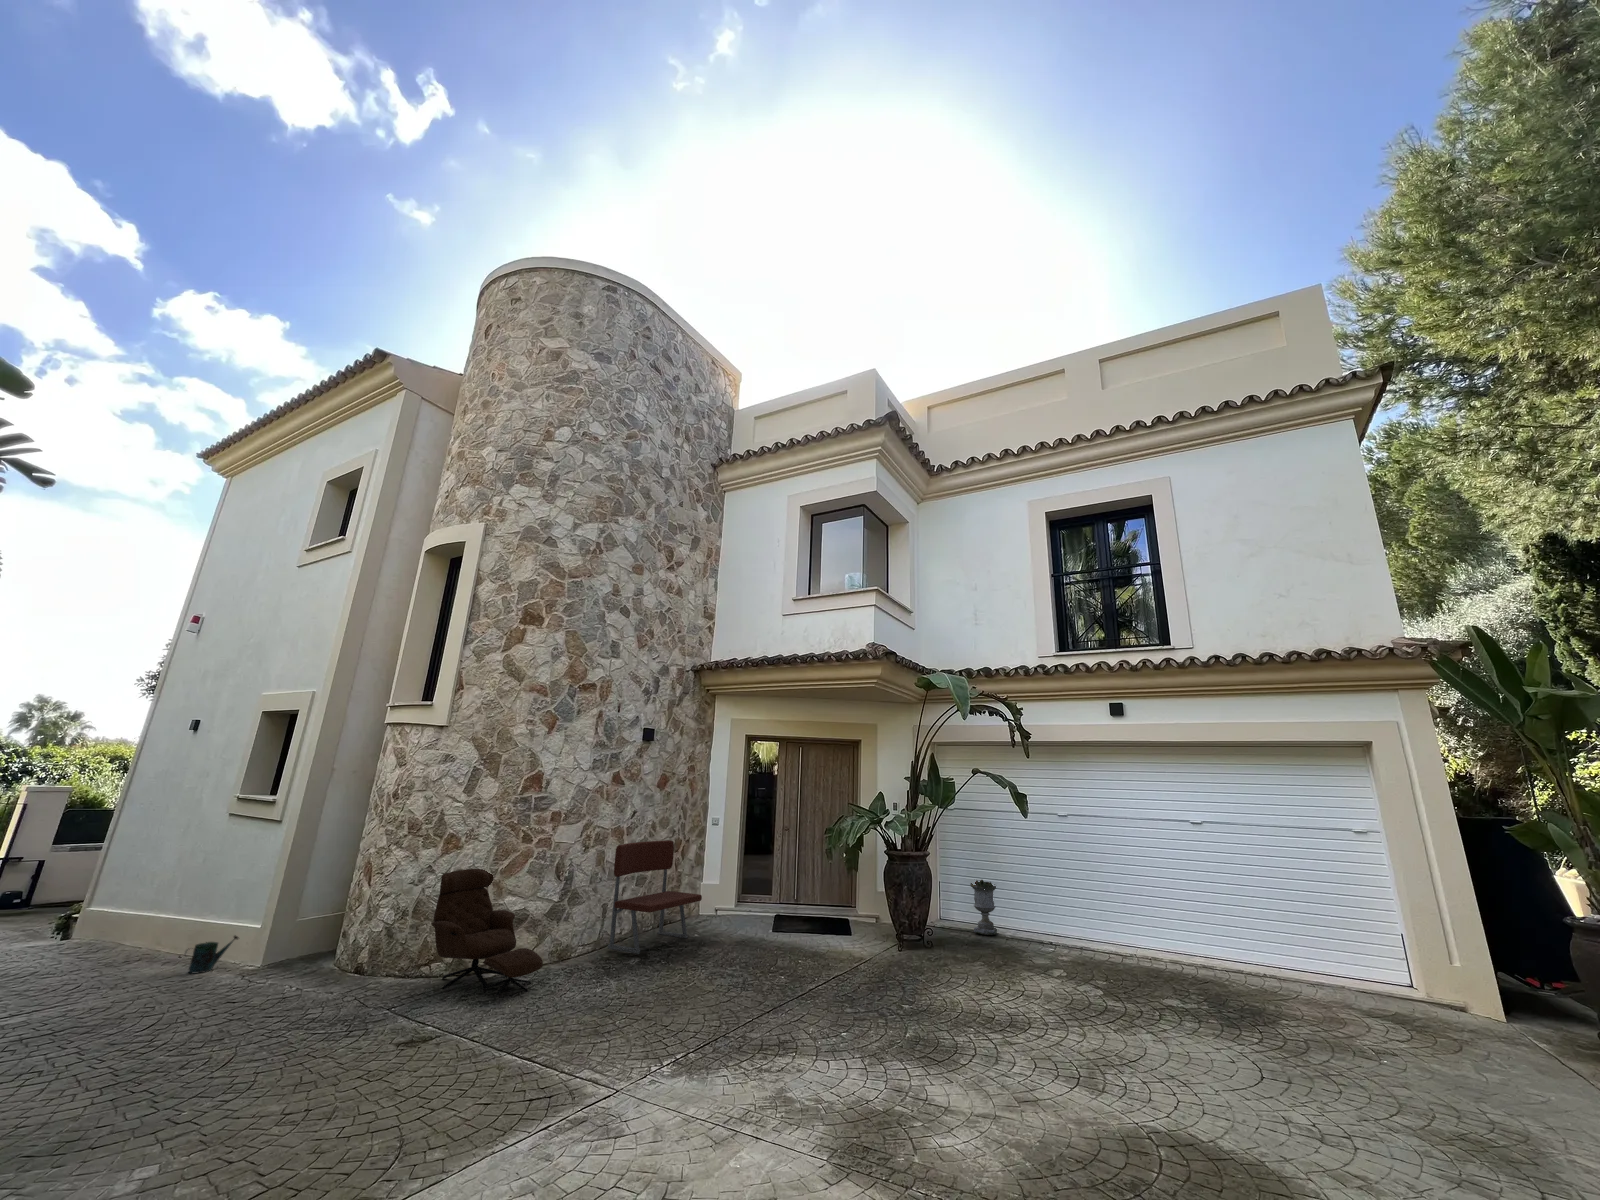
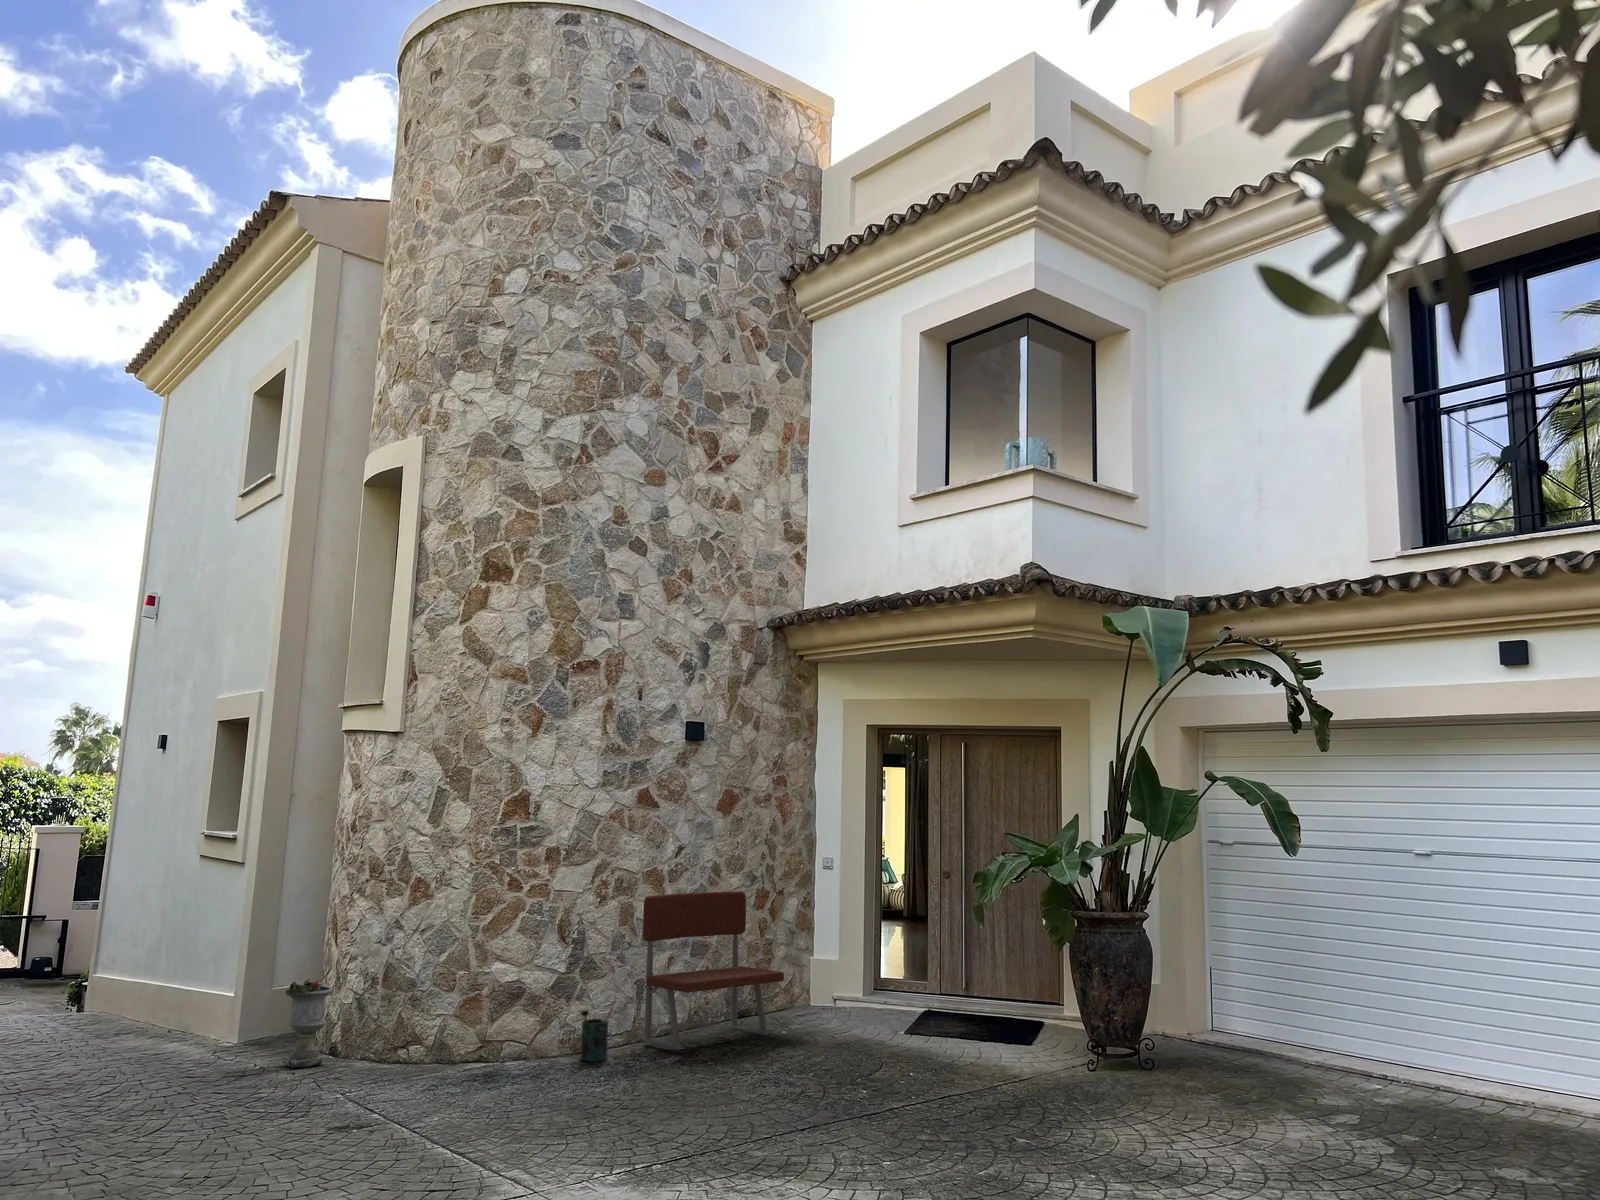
lounge chair: present [432,869,543,995] -> none [393,925,529,1086]
planter: present [970,880,997,935] -> present [282,979,333,1068]
watering can: present [188,936,238,973] -> present [580,1010,608,1061]

